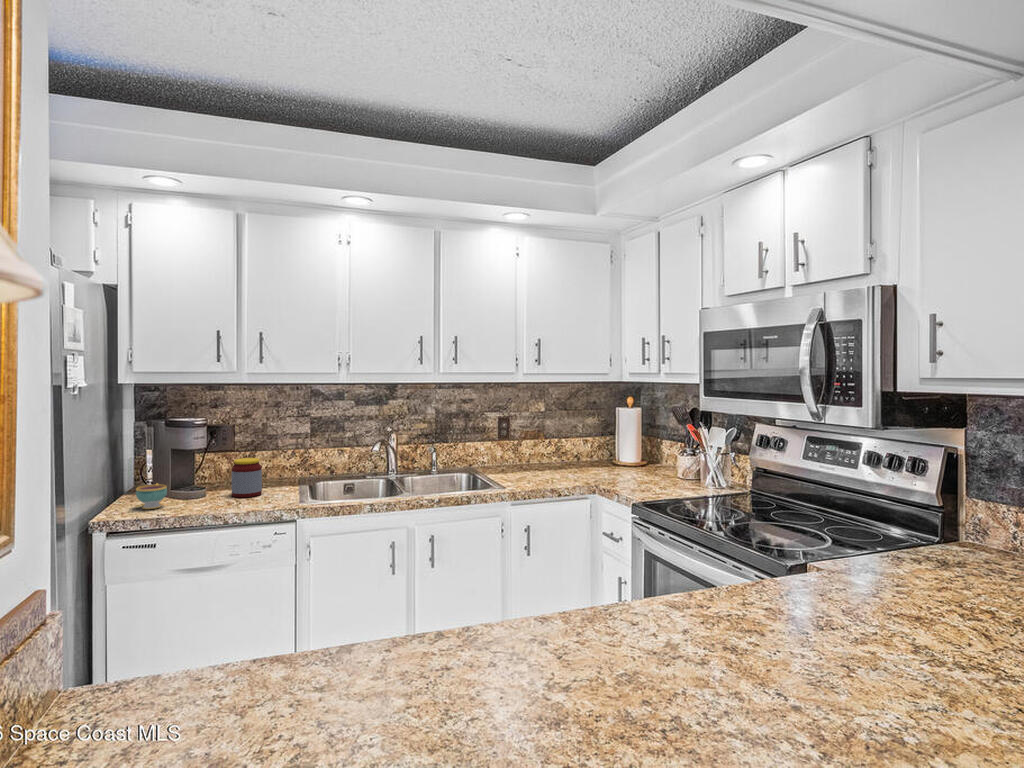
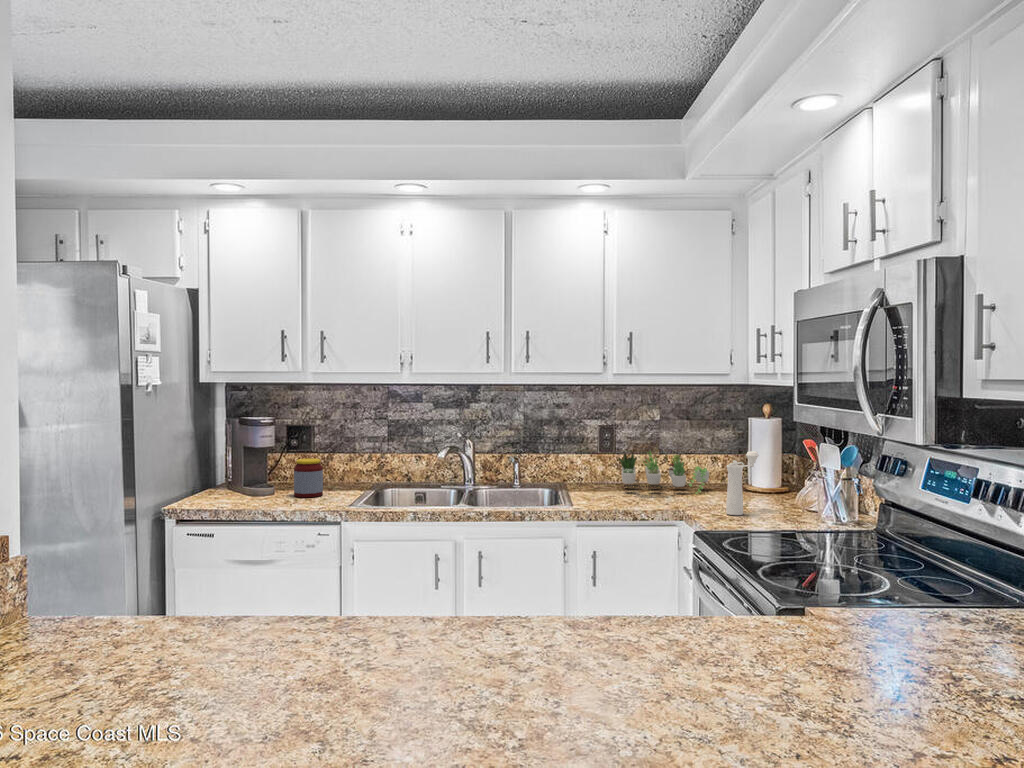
succulent plant: none [518,435,590,471] -> present [619,452,709,494]
pepper mill: none [630,436,649,487] -> present [726,451,759,515]
teacup: present [136,483,167,509] -> none [204,478,231,502]

